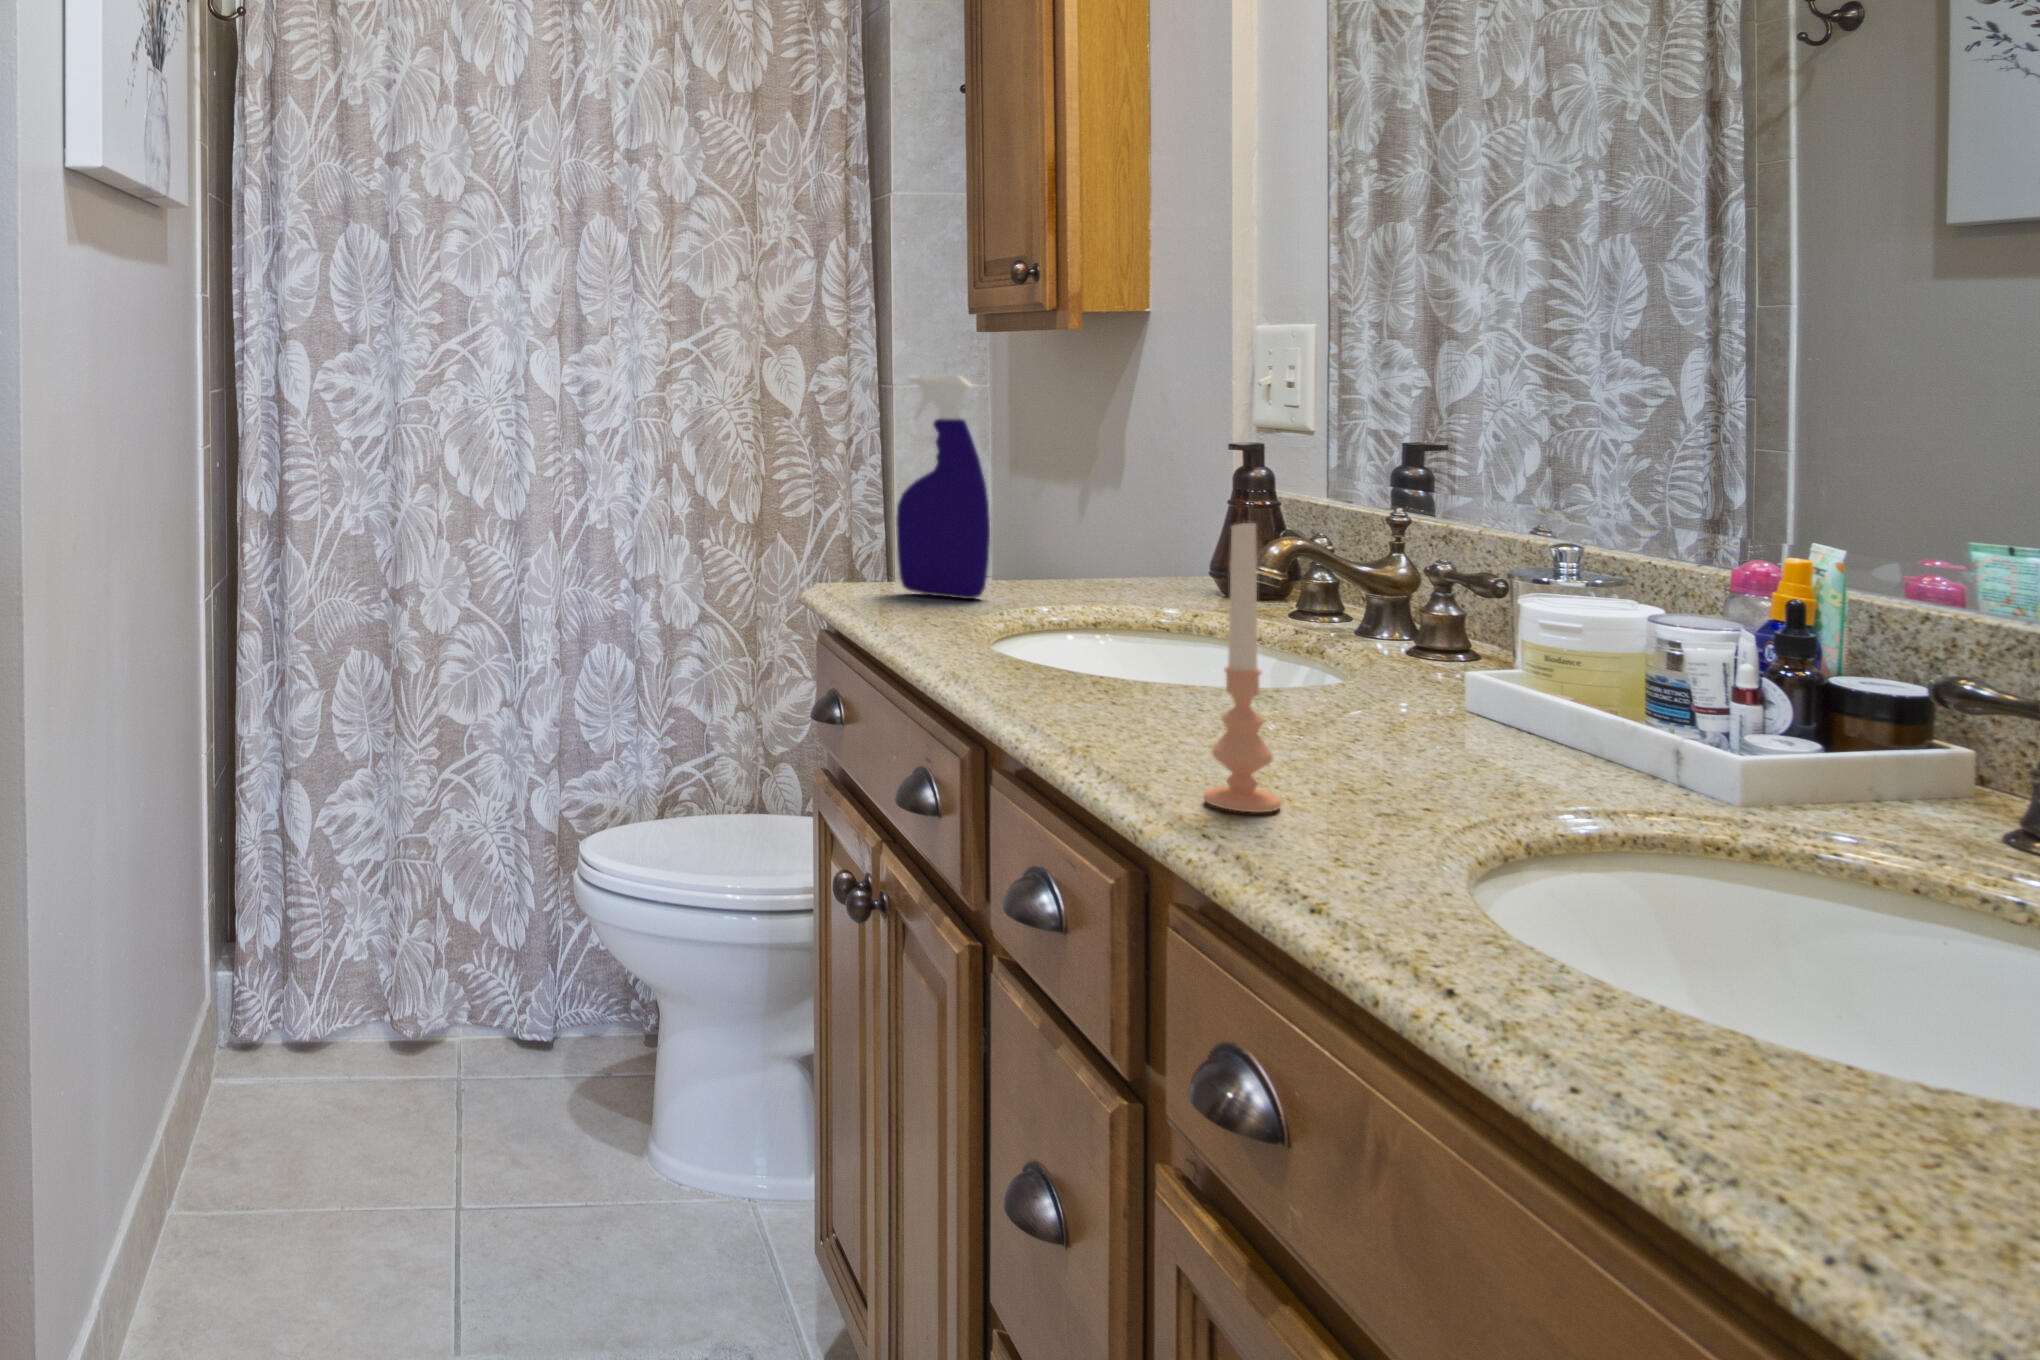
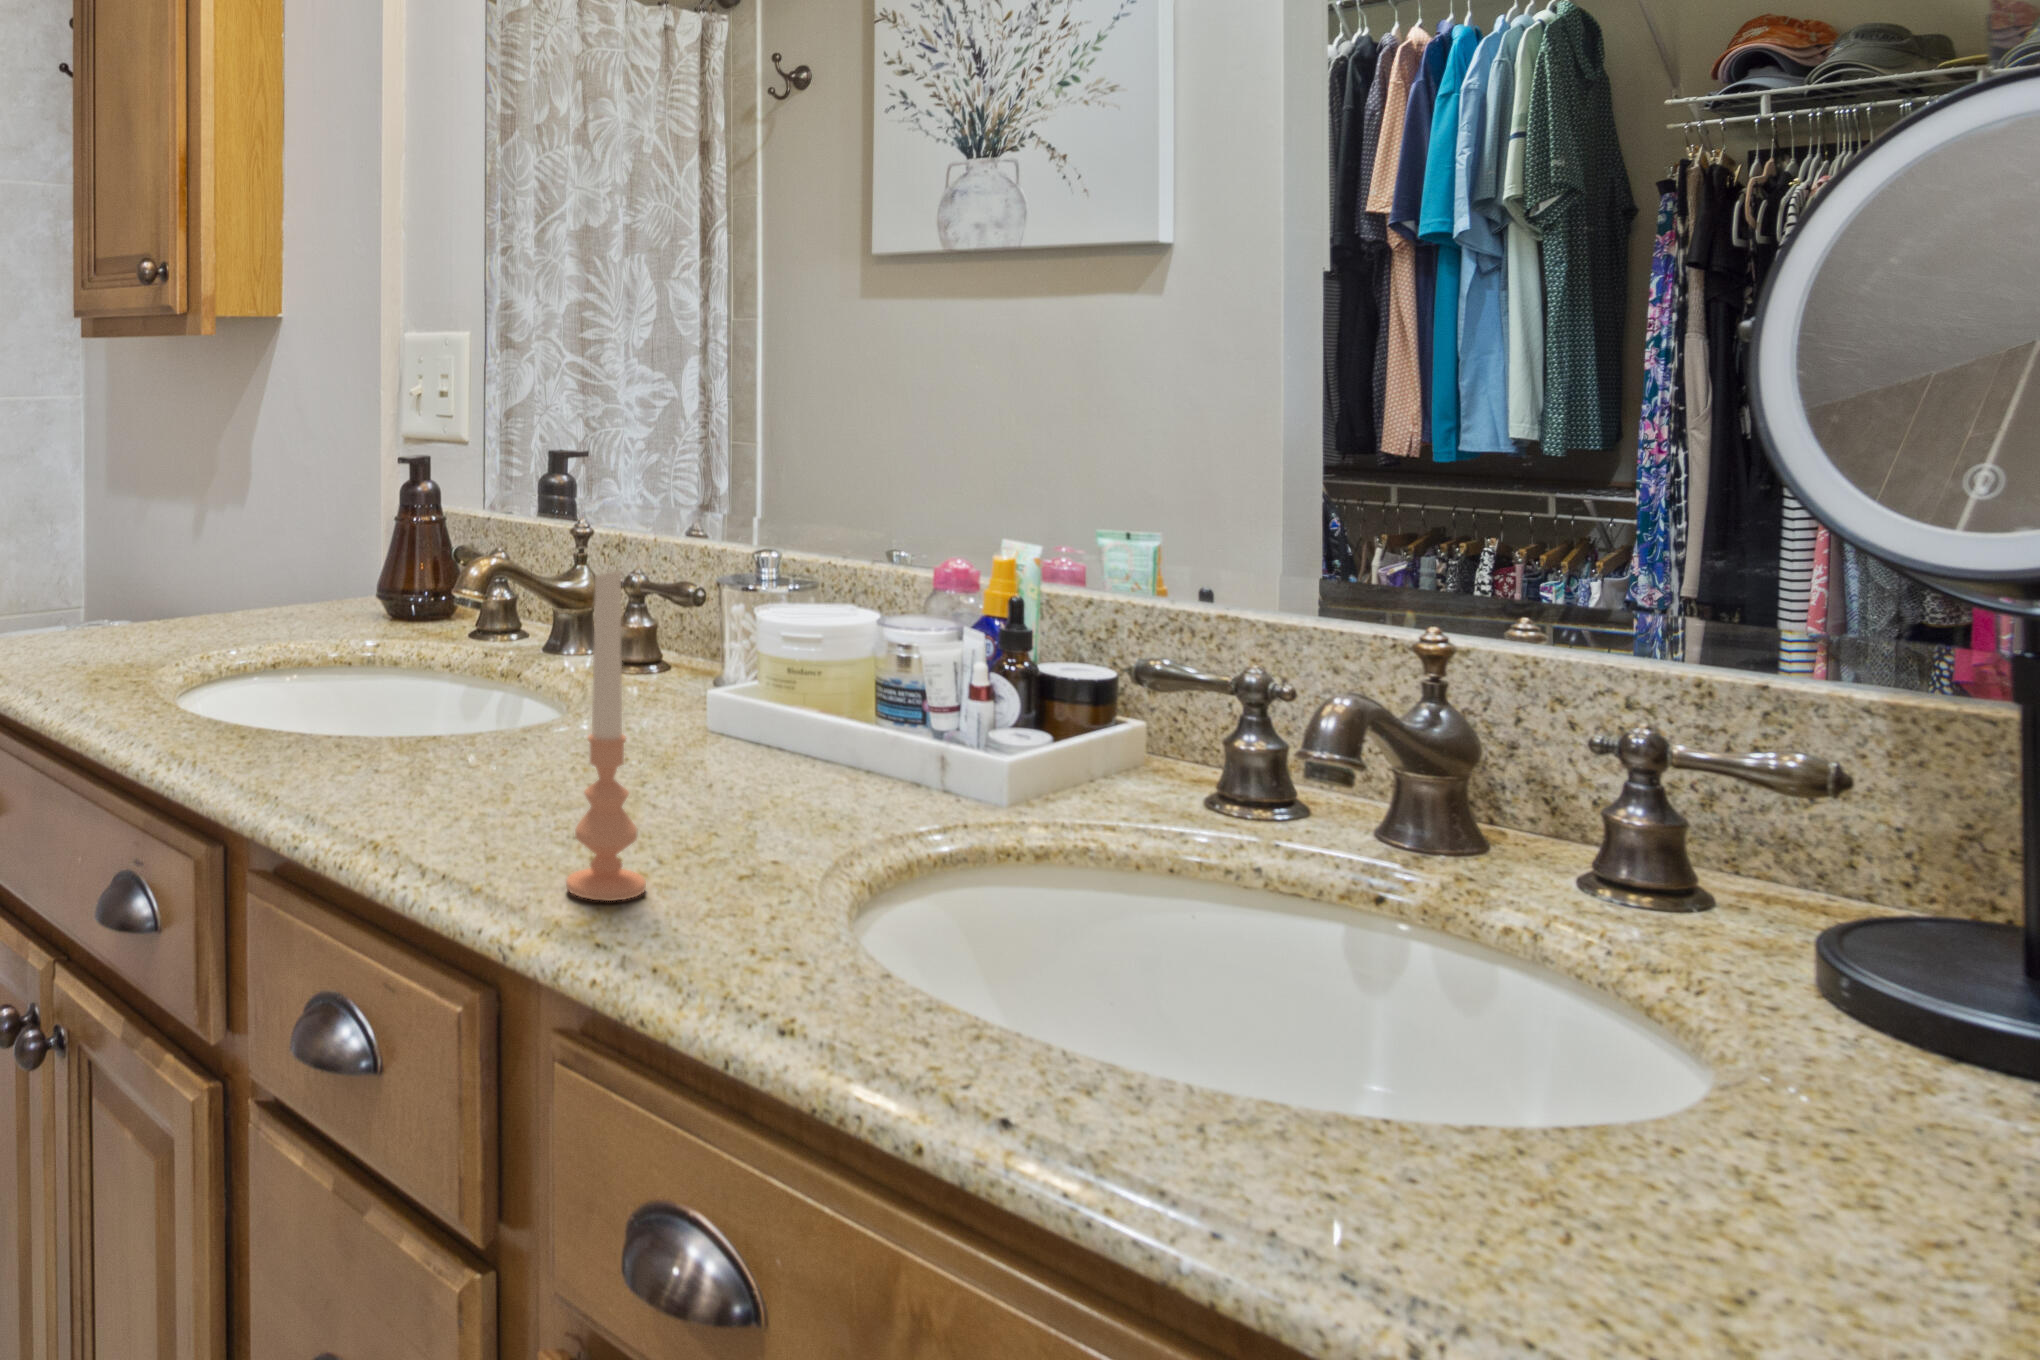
spray bottle: present [896,374,990,599] -> none [50,392,162,648]

